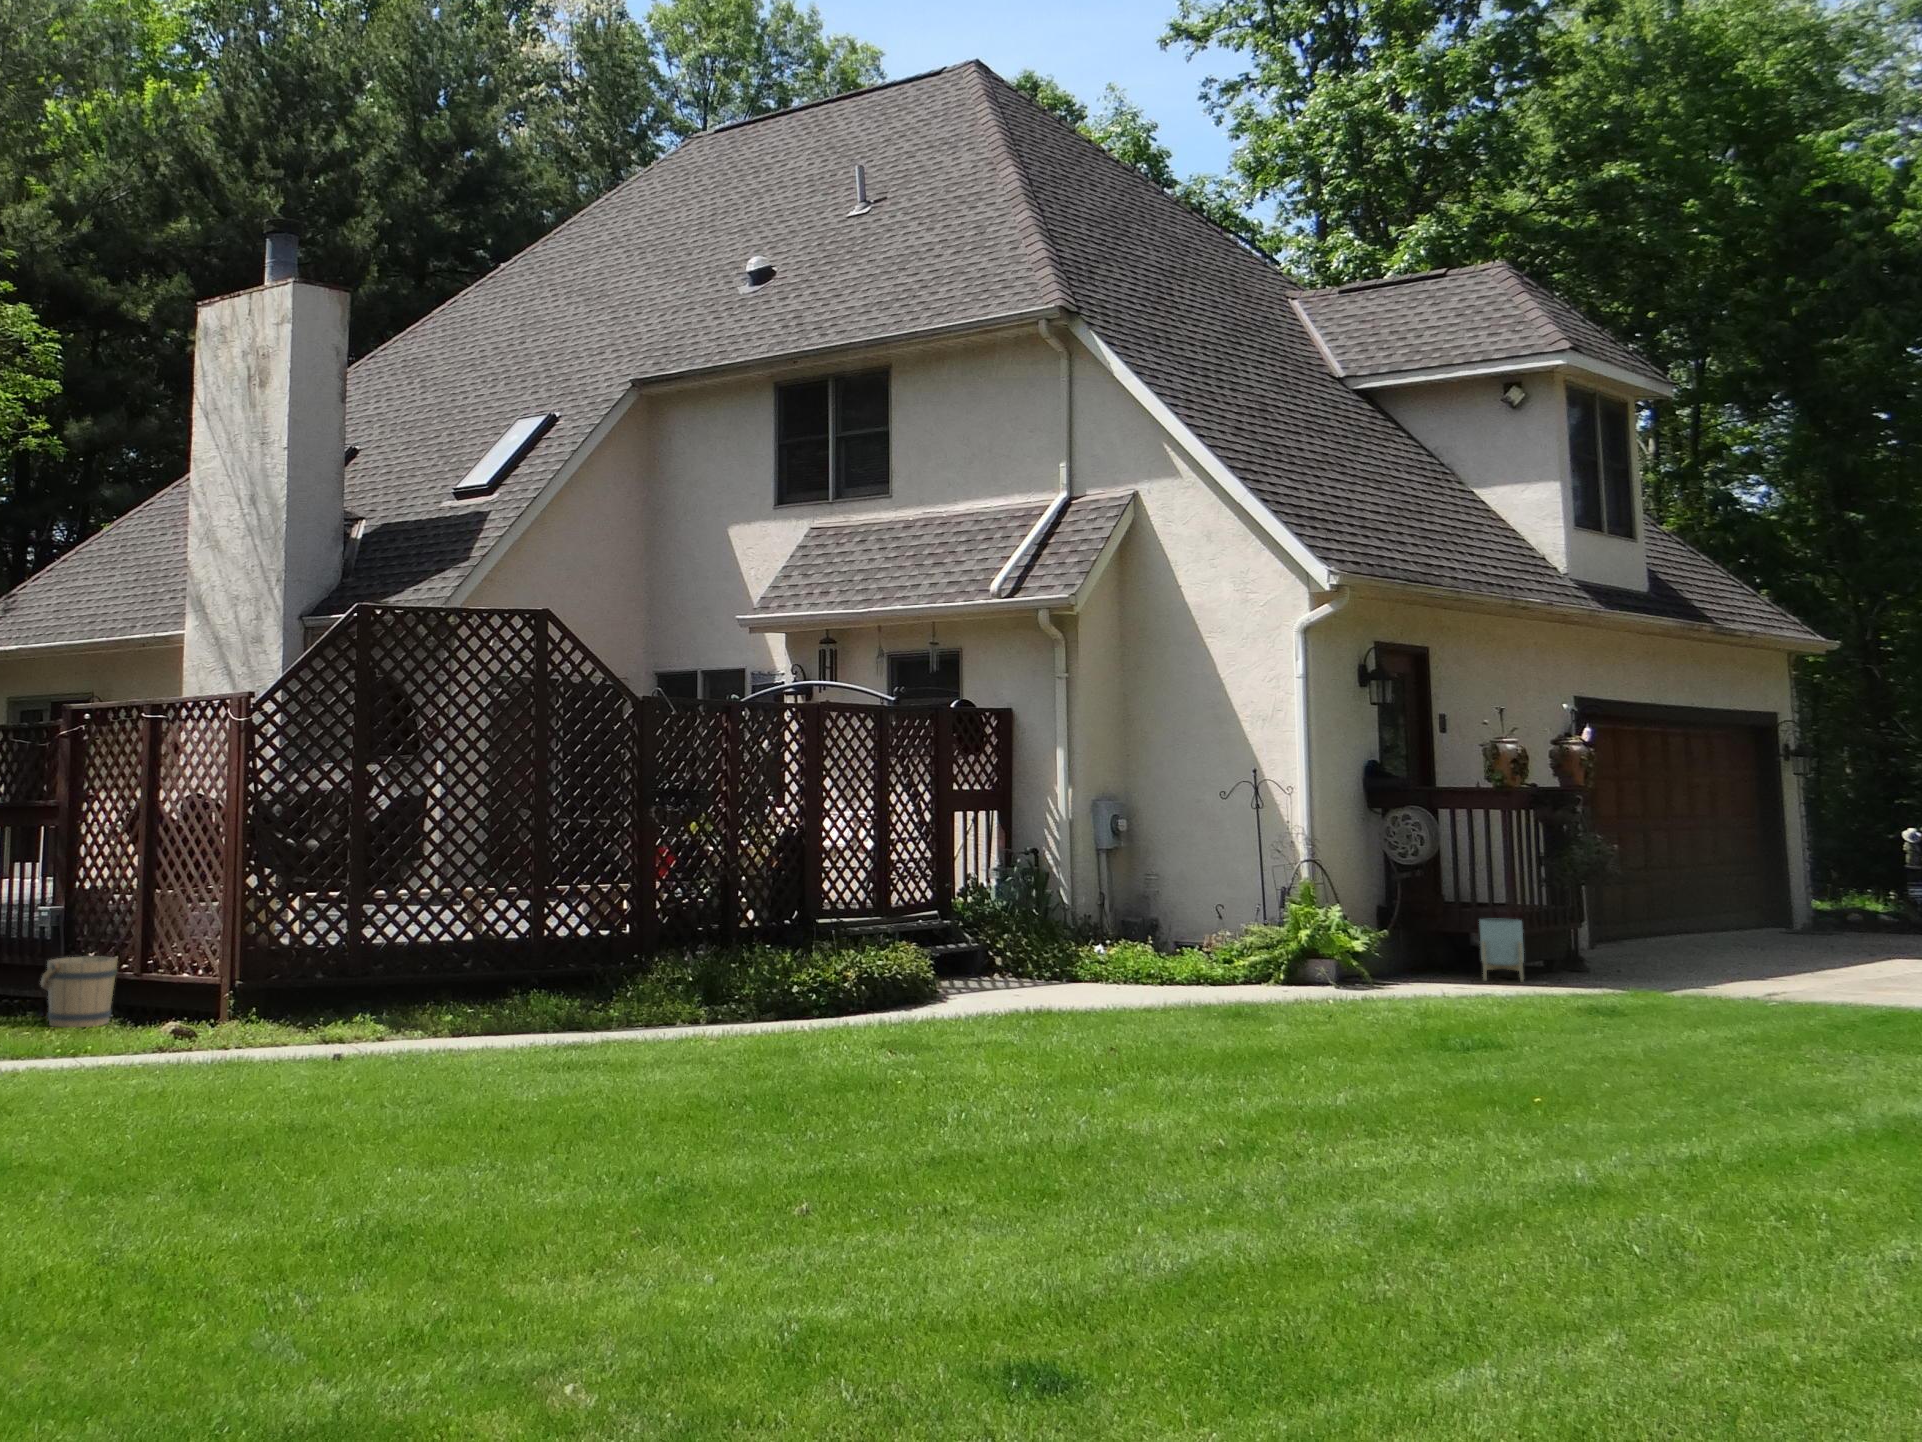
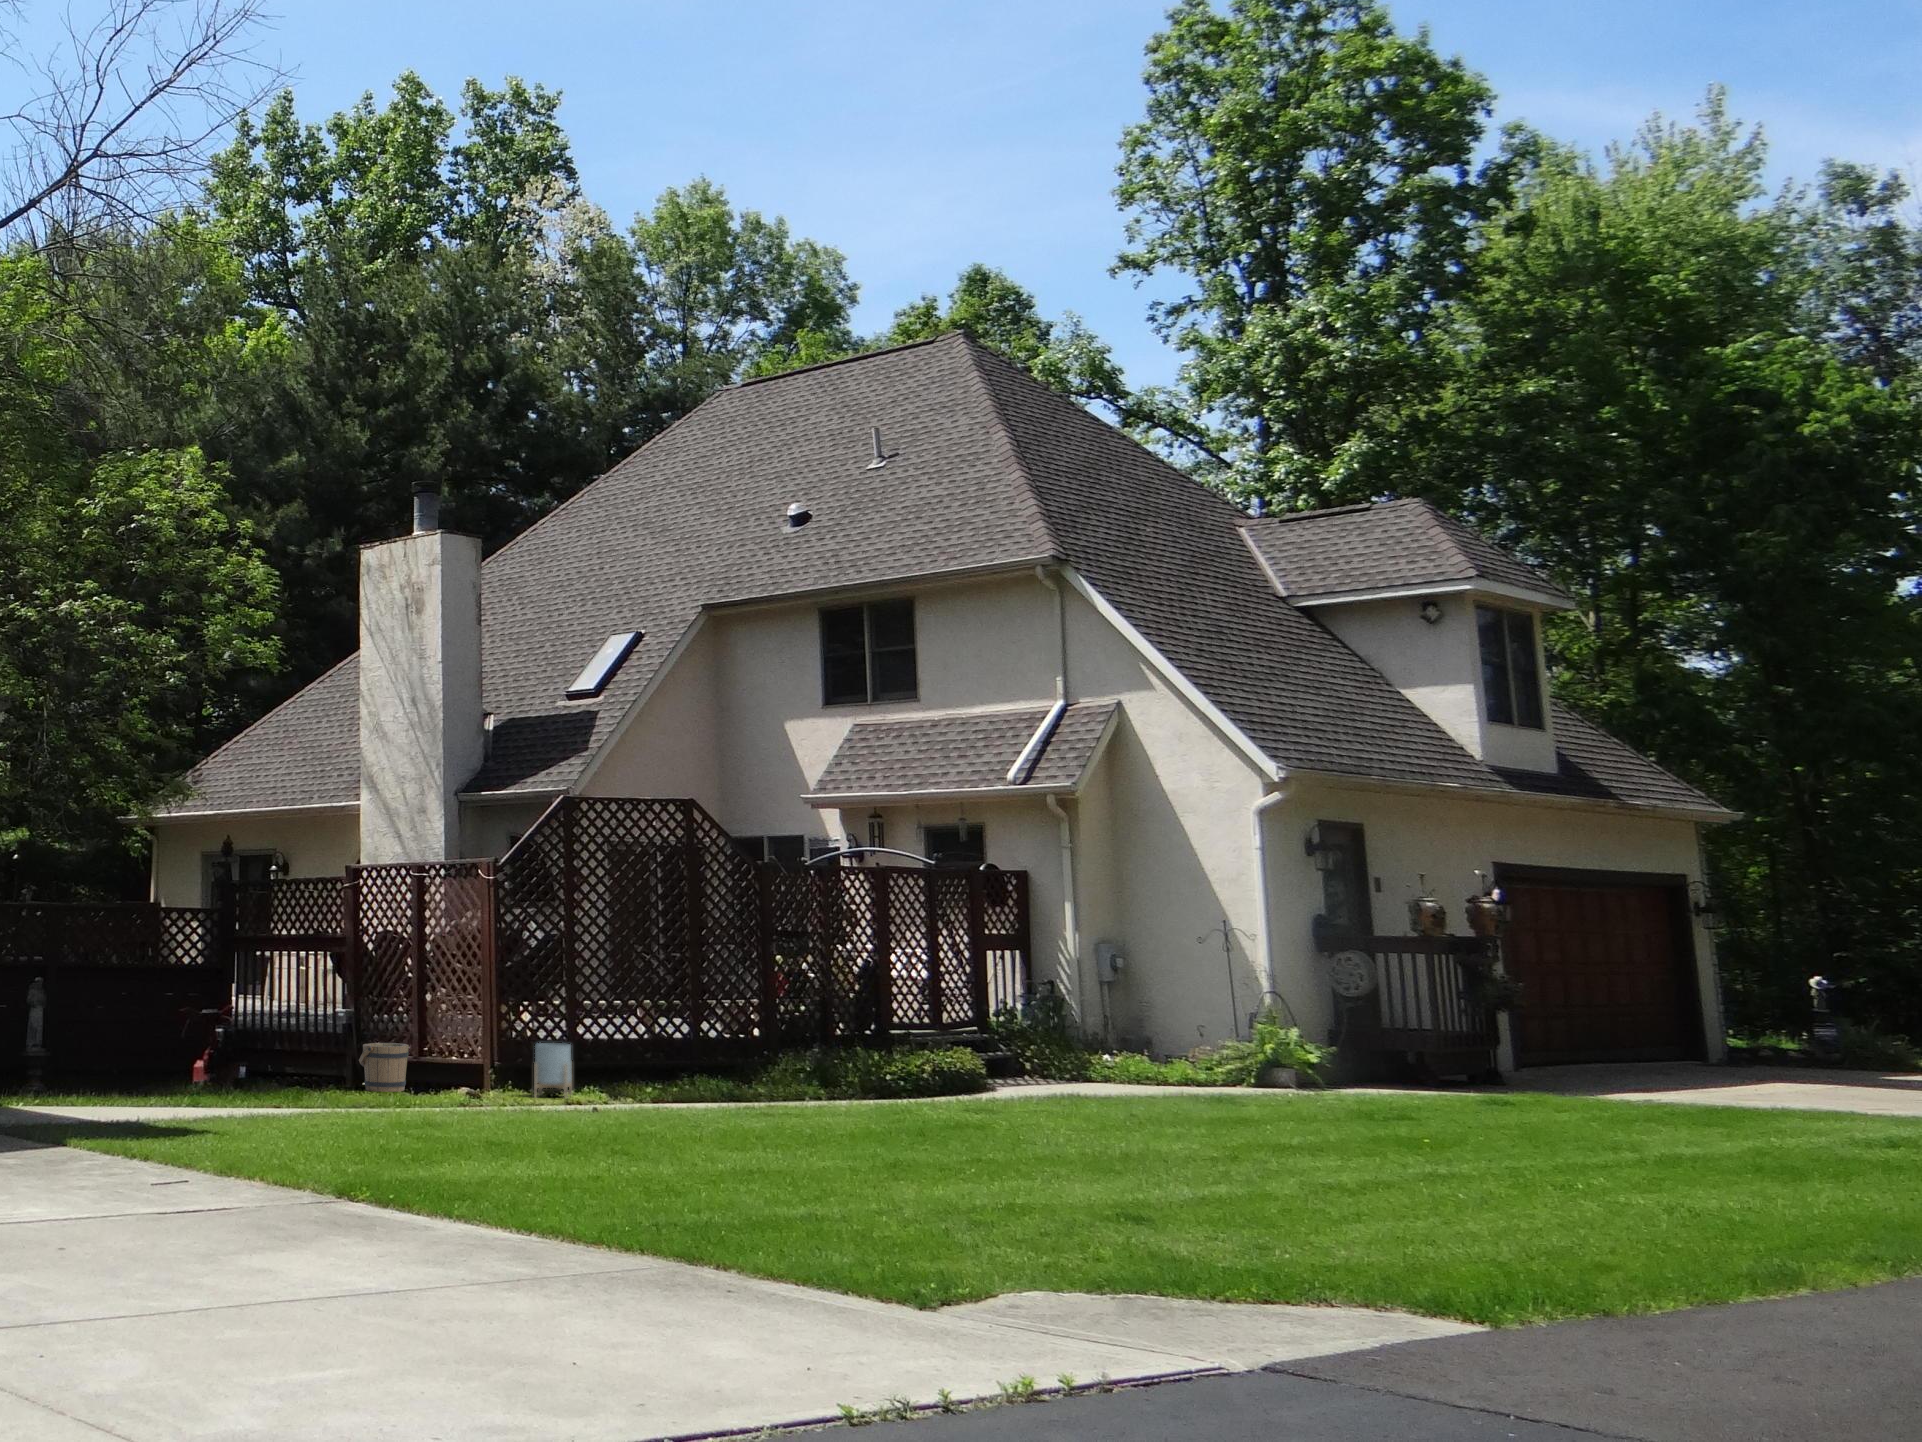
planter: present [1479,918,1524,982] -> present [534,1043,572,1097]

